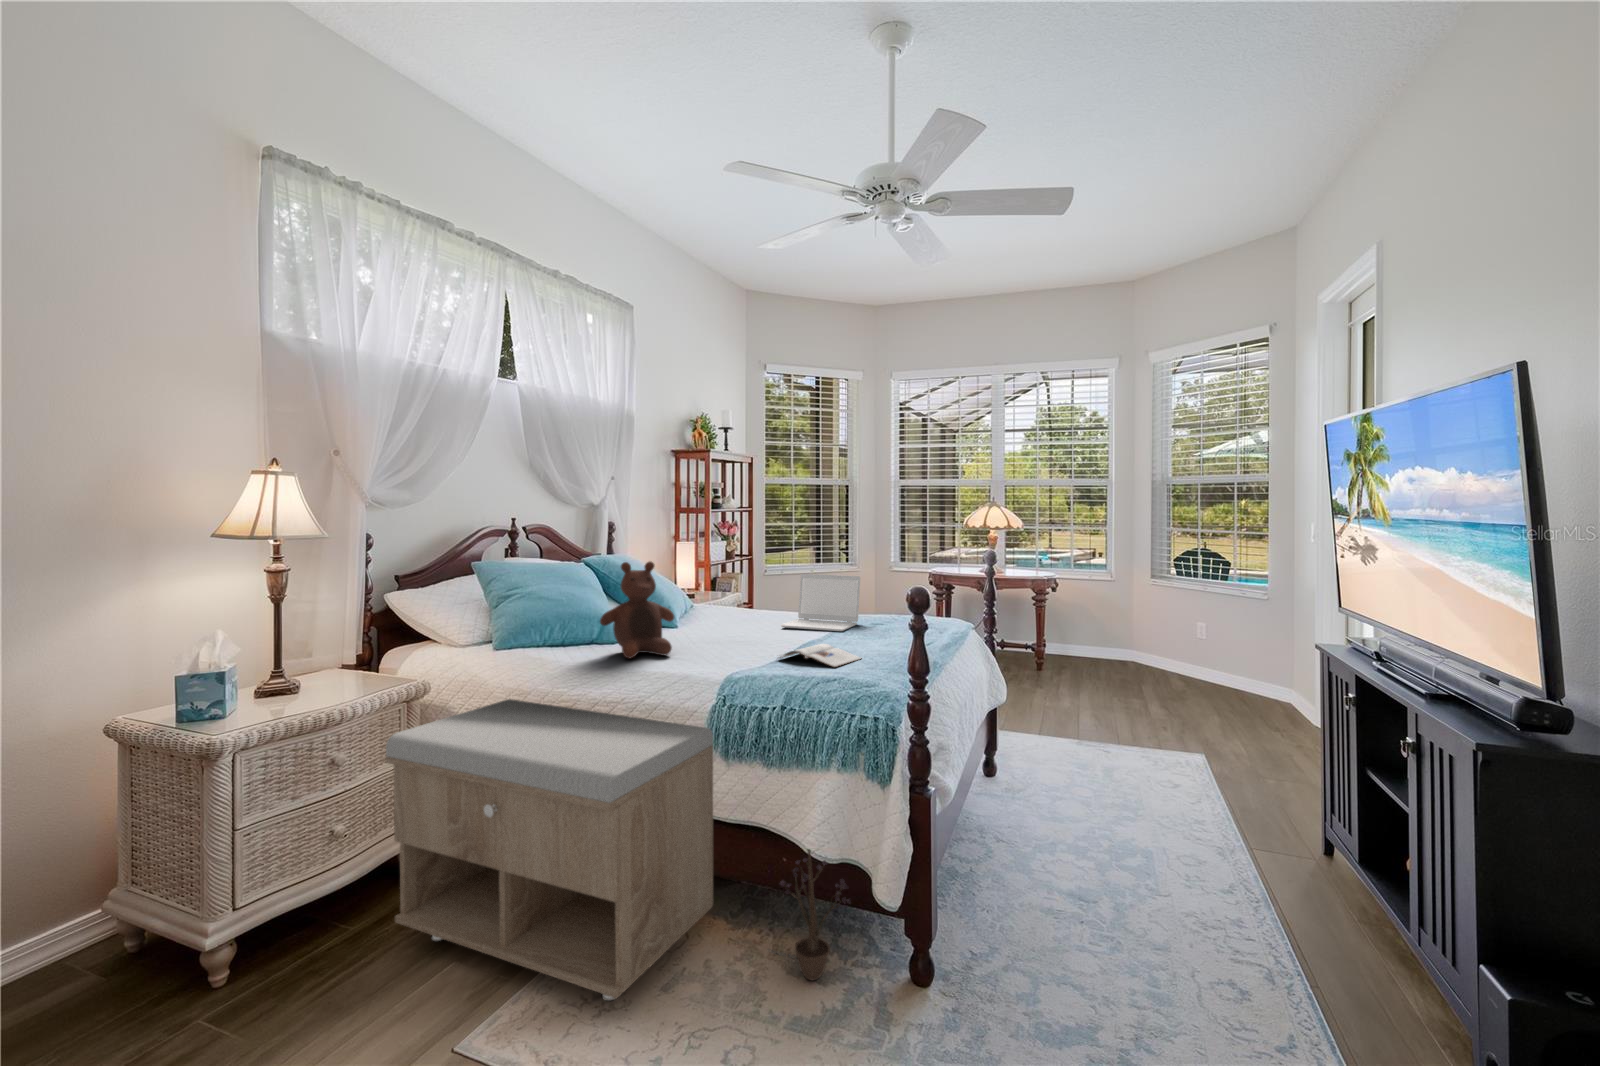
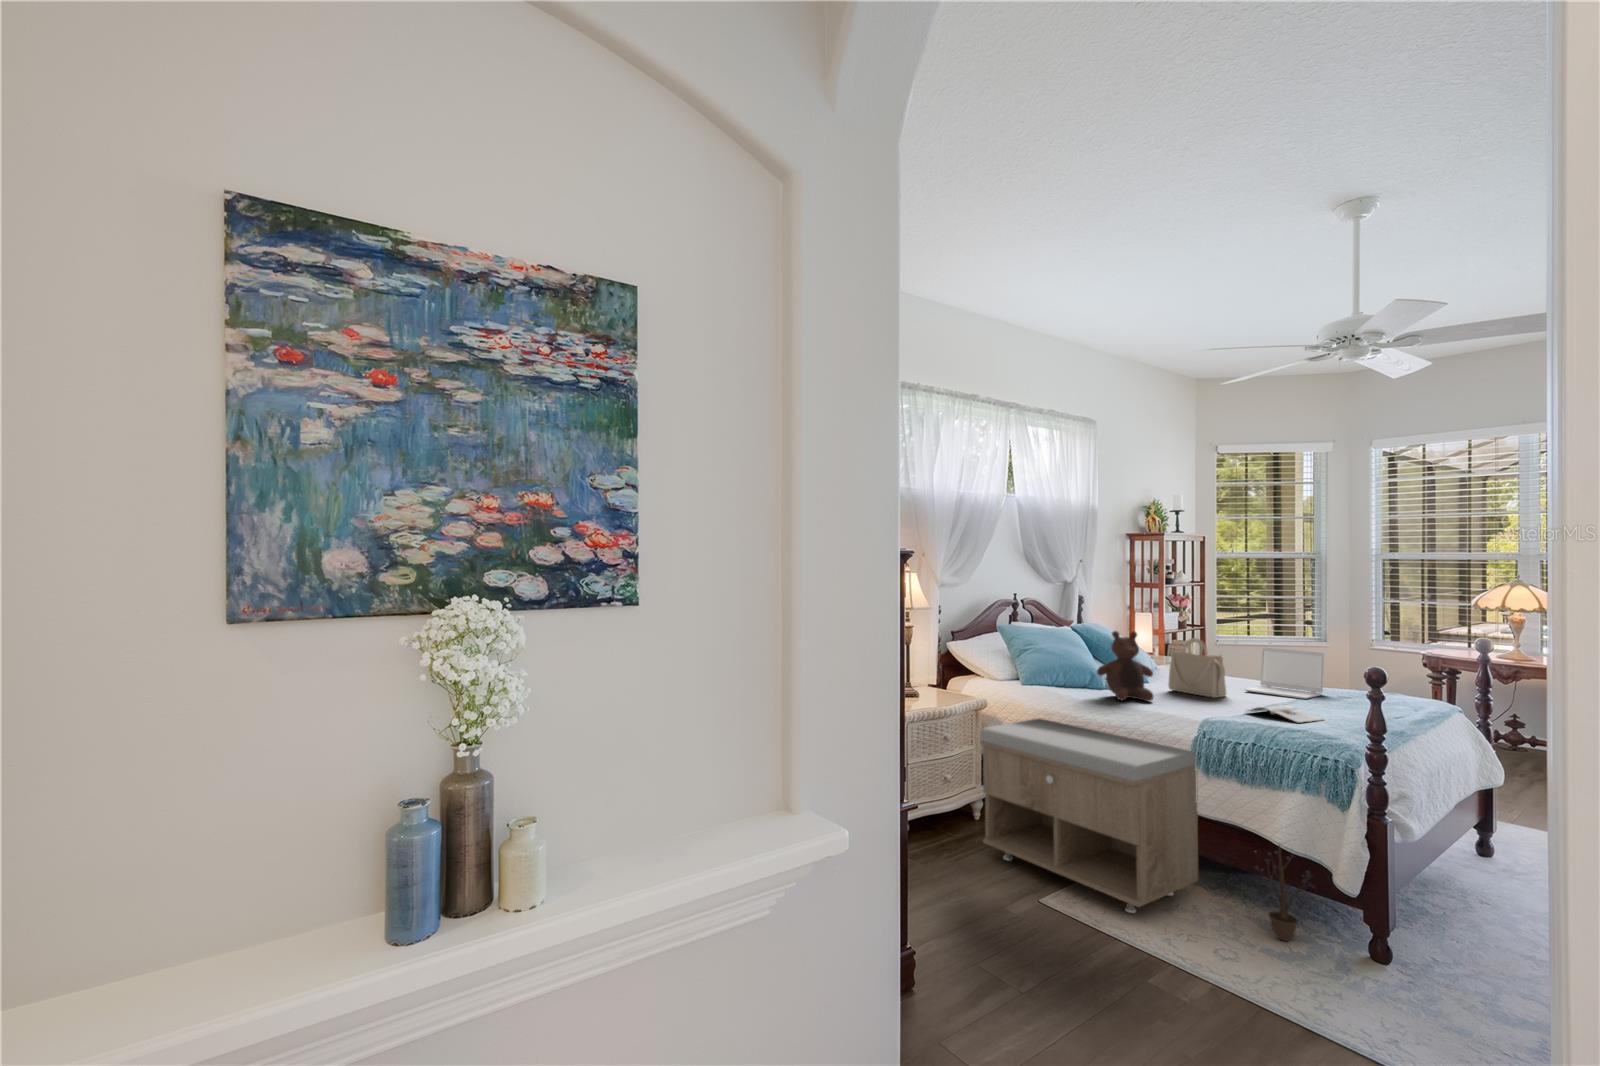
handbag: none [697,567,761,640] -> present [1168,638,1226,698]

